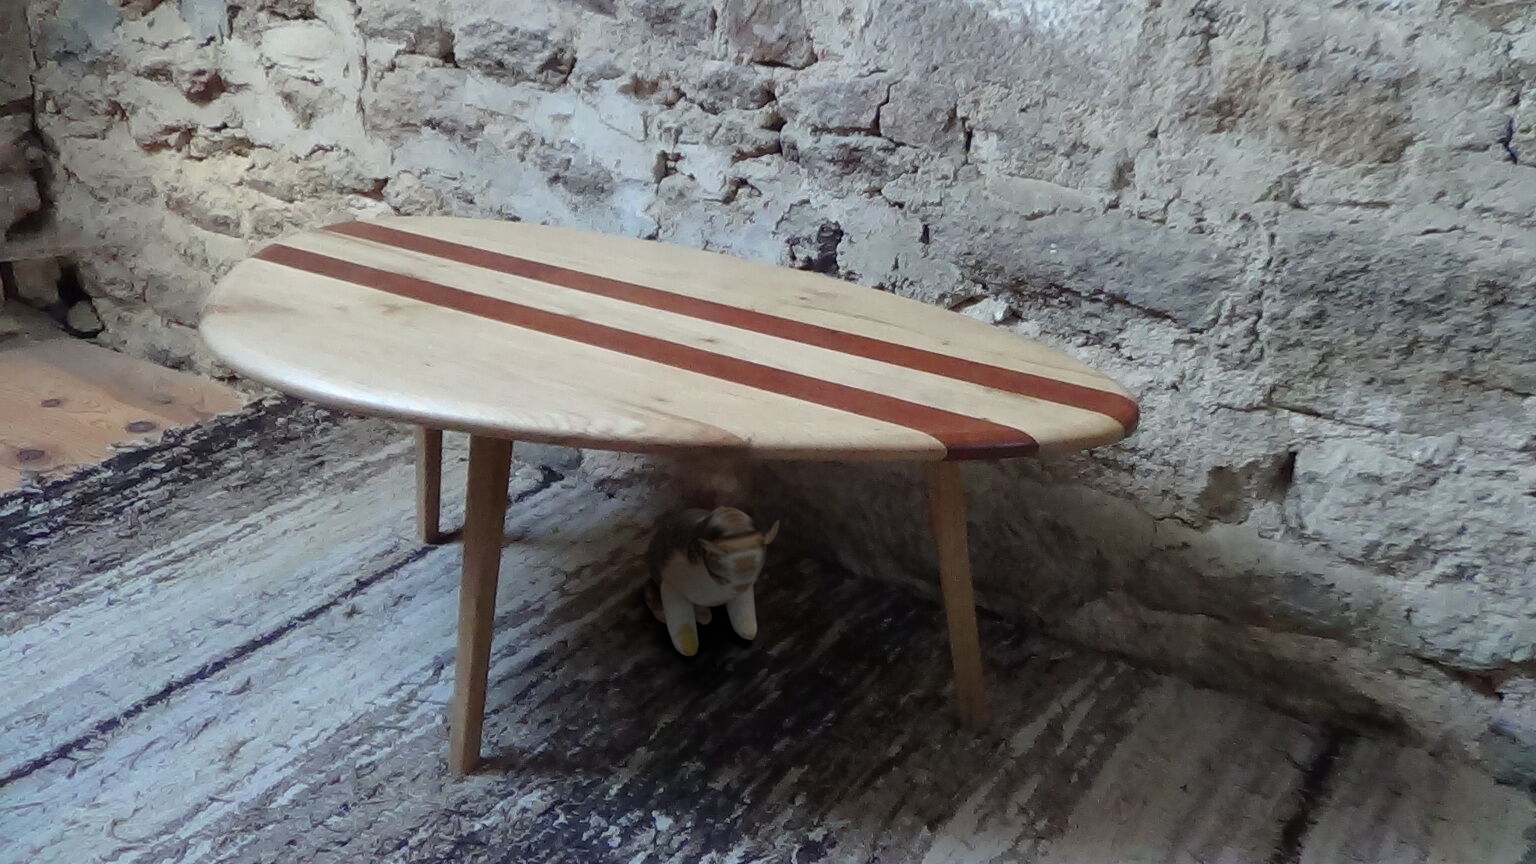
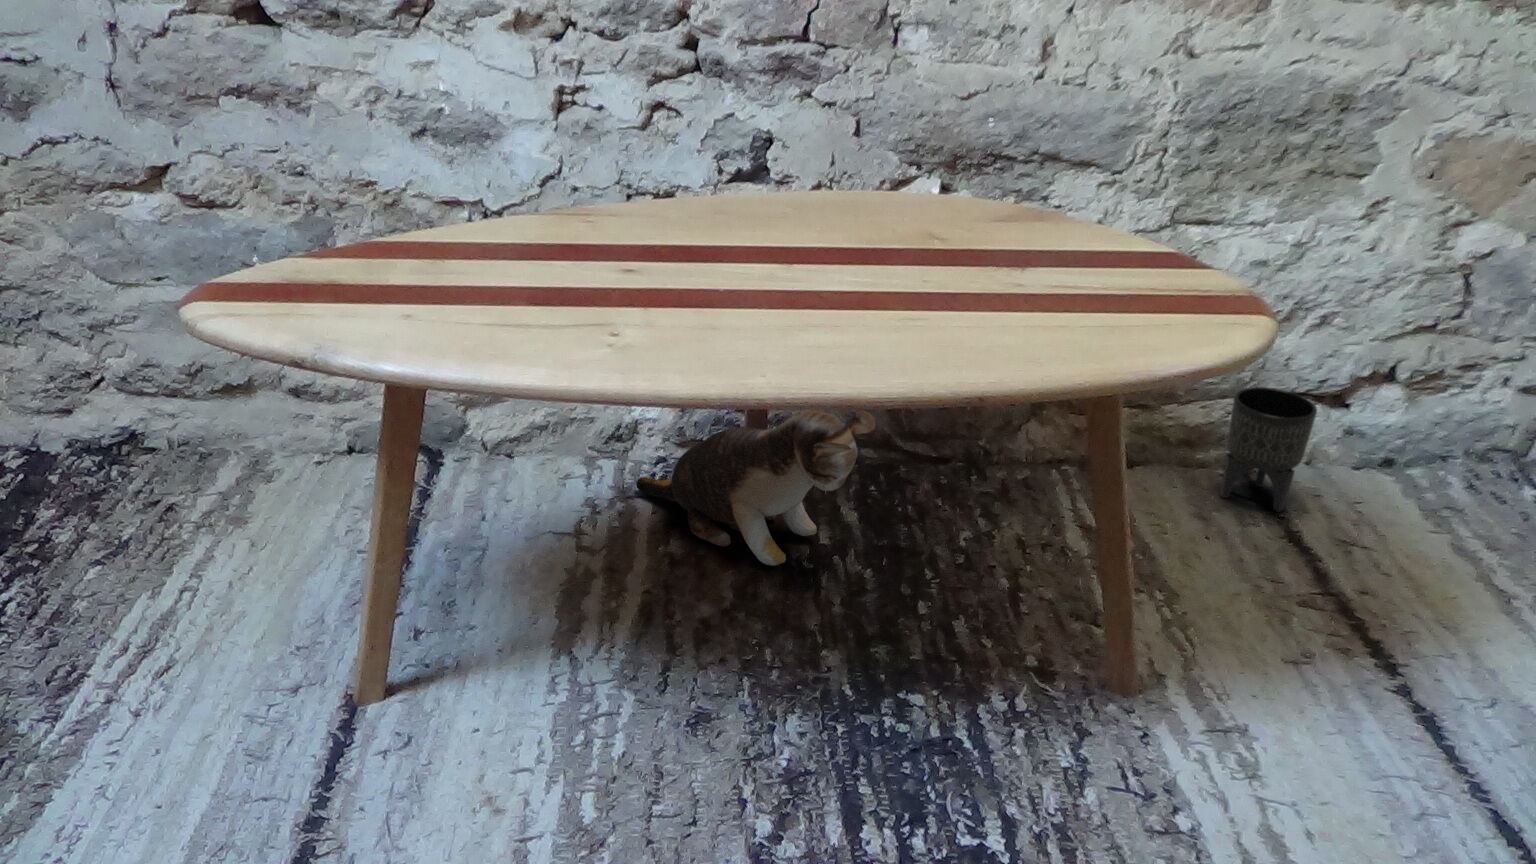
planter: none [1272,633,1407,801] -> present [1220,387,1317,512]

